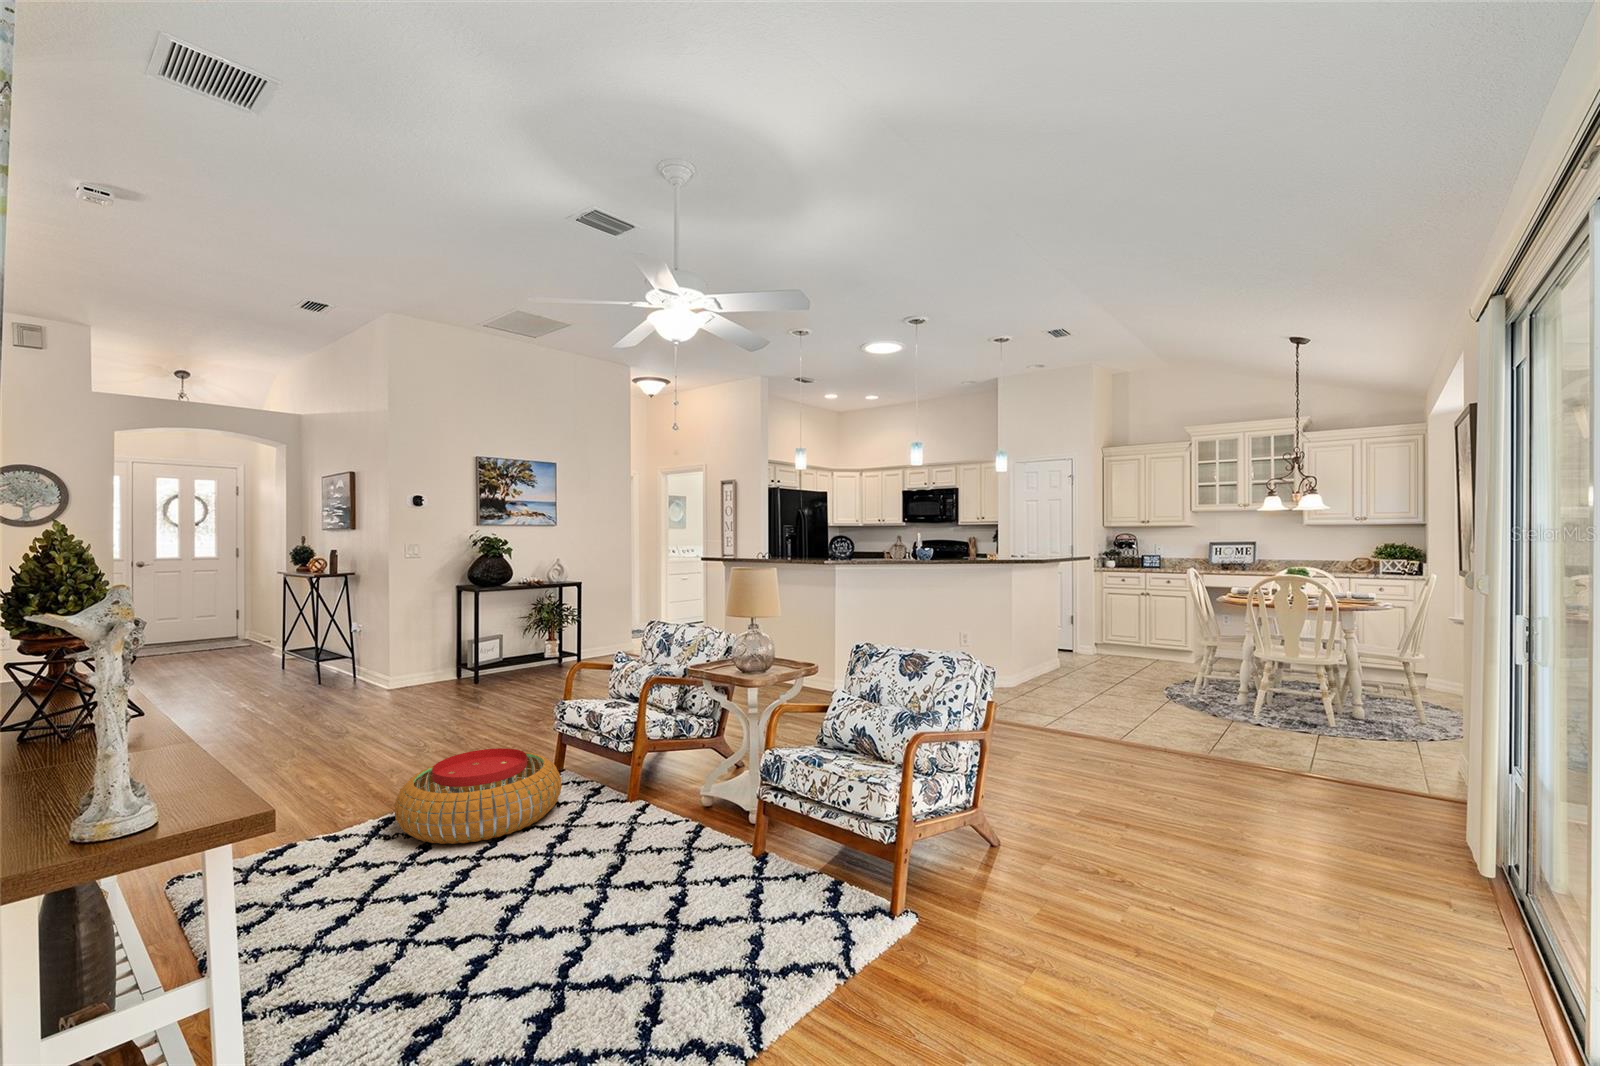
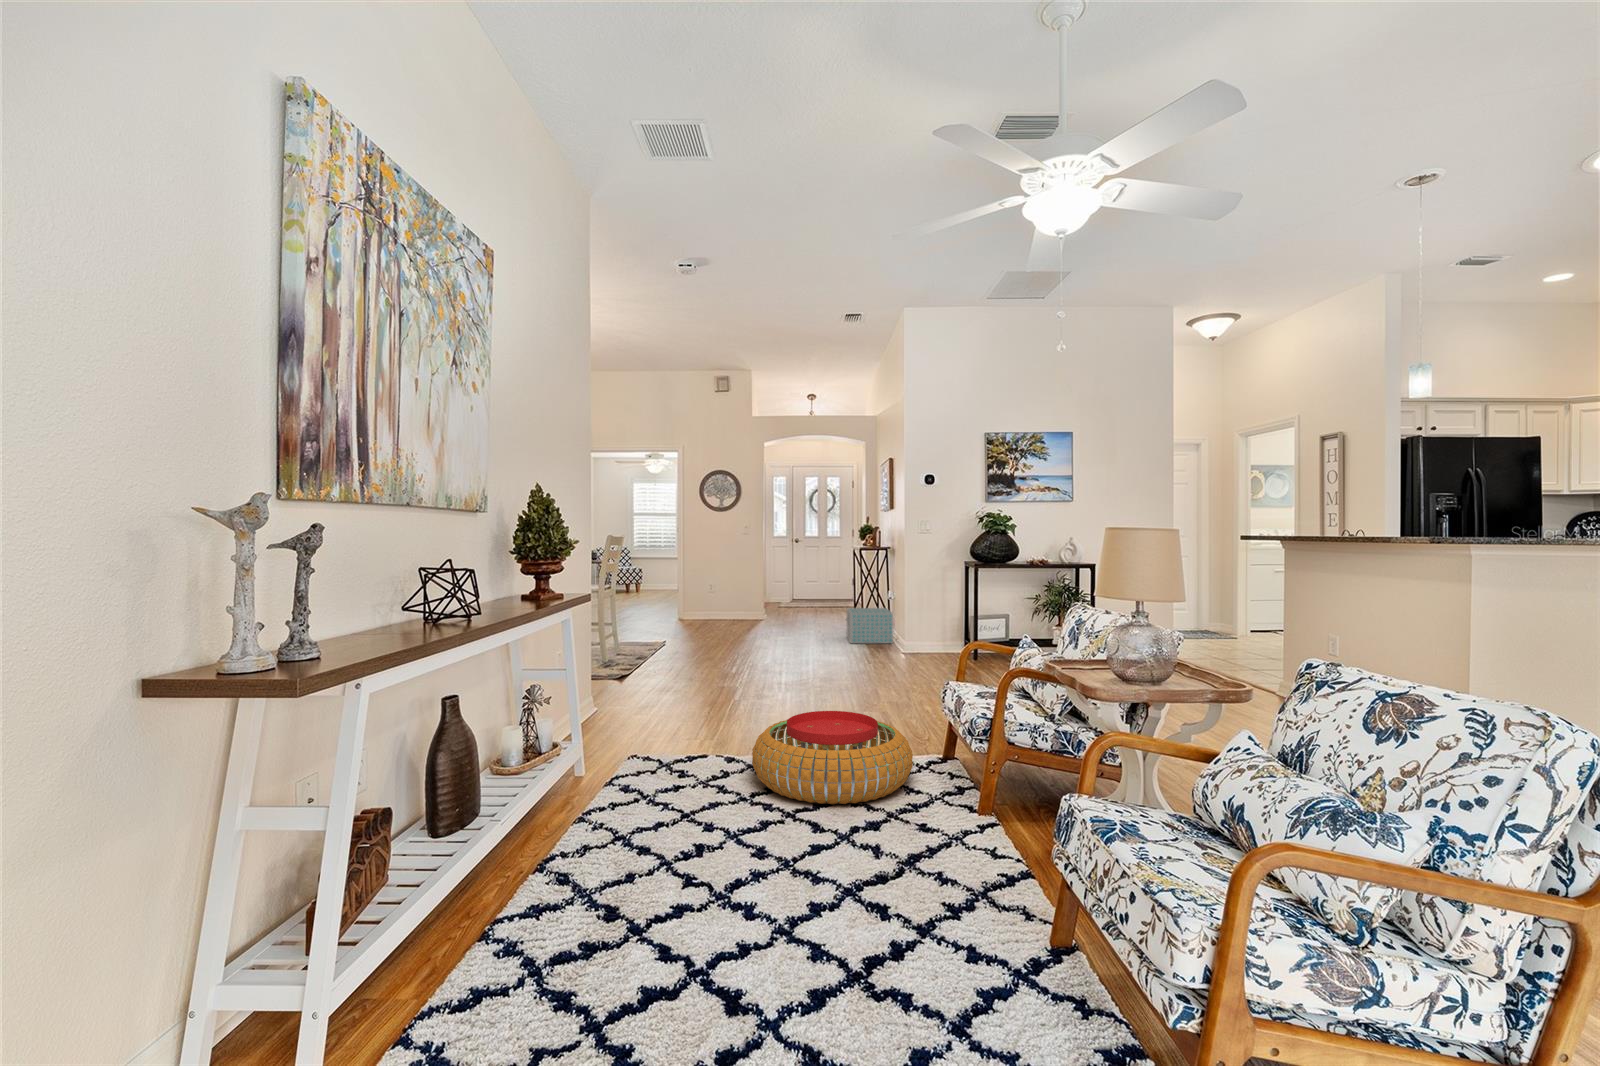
storage box: none [302,643,373,689] -> present [846,608,893,643]

